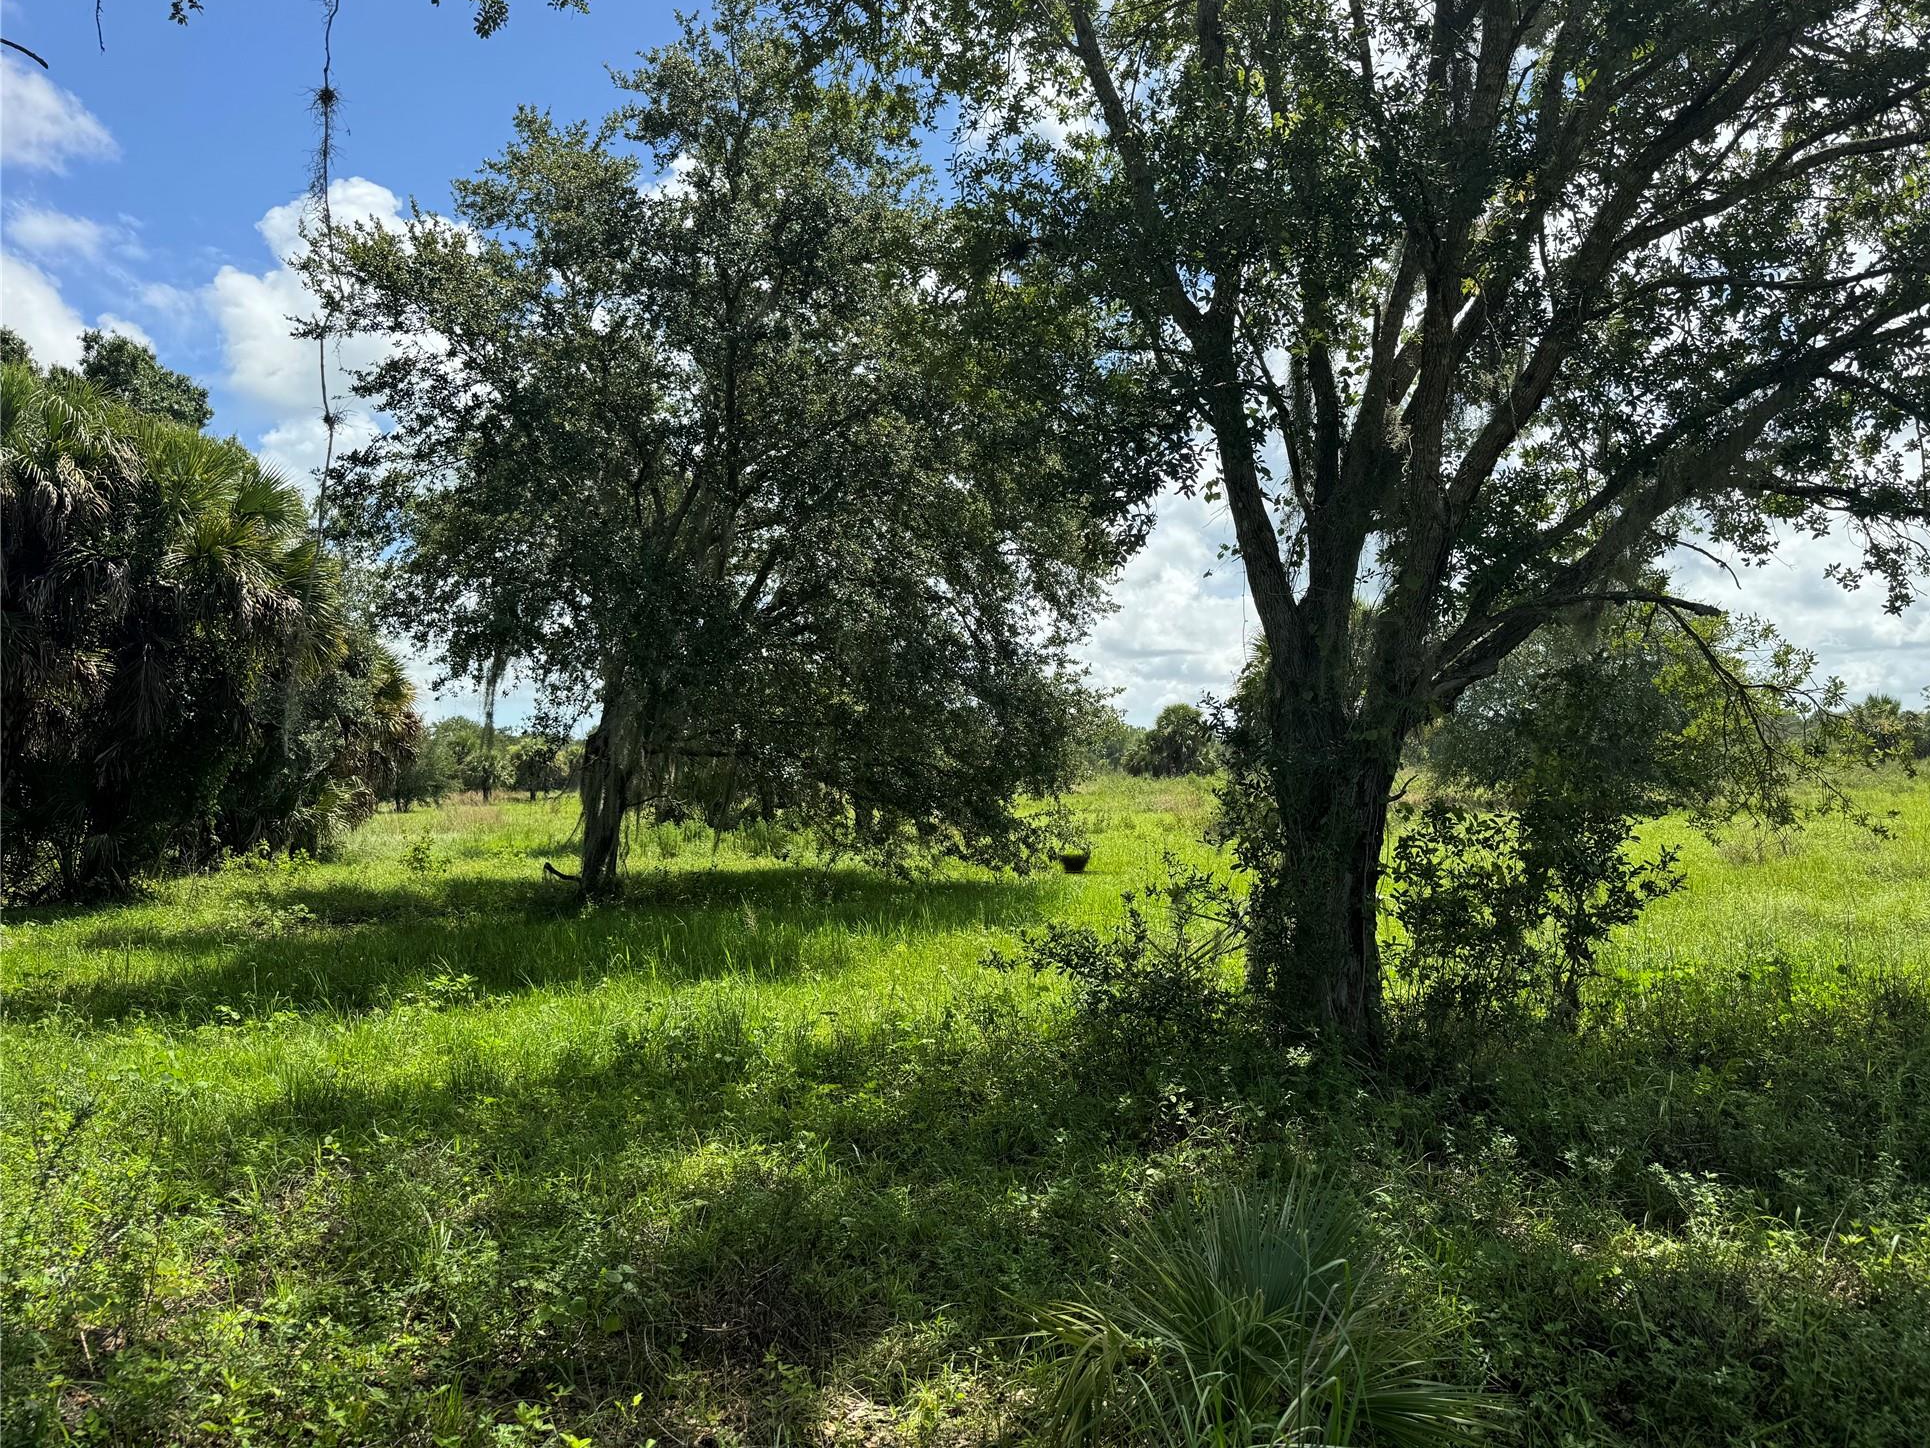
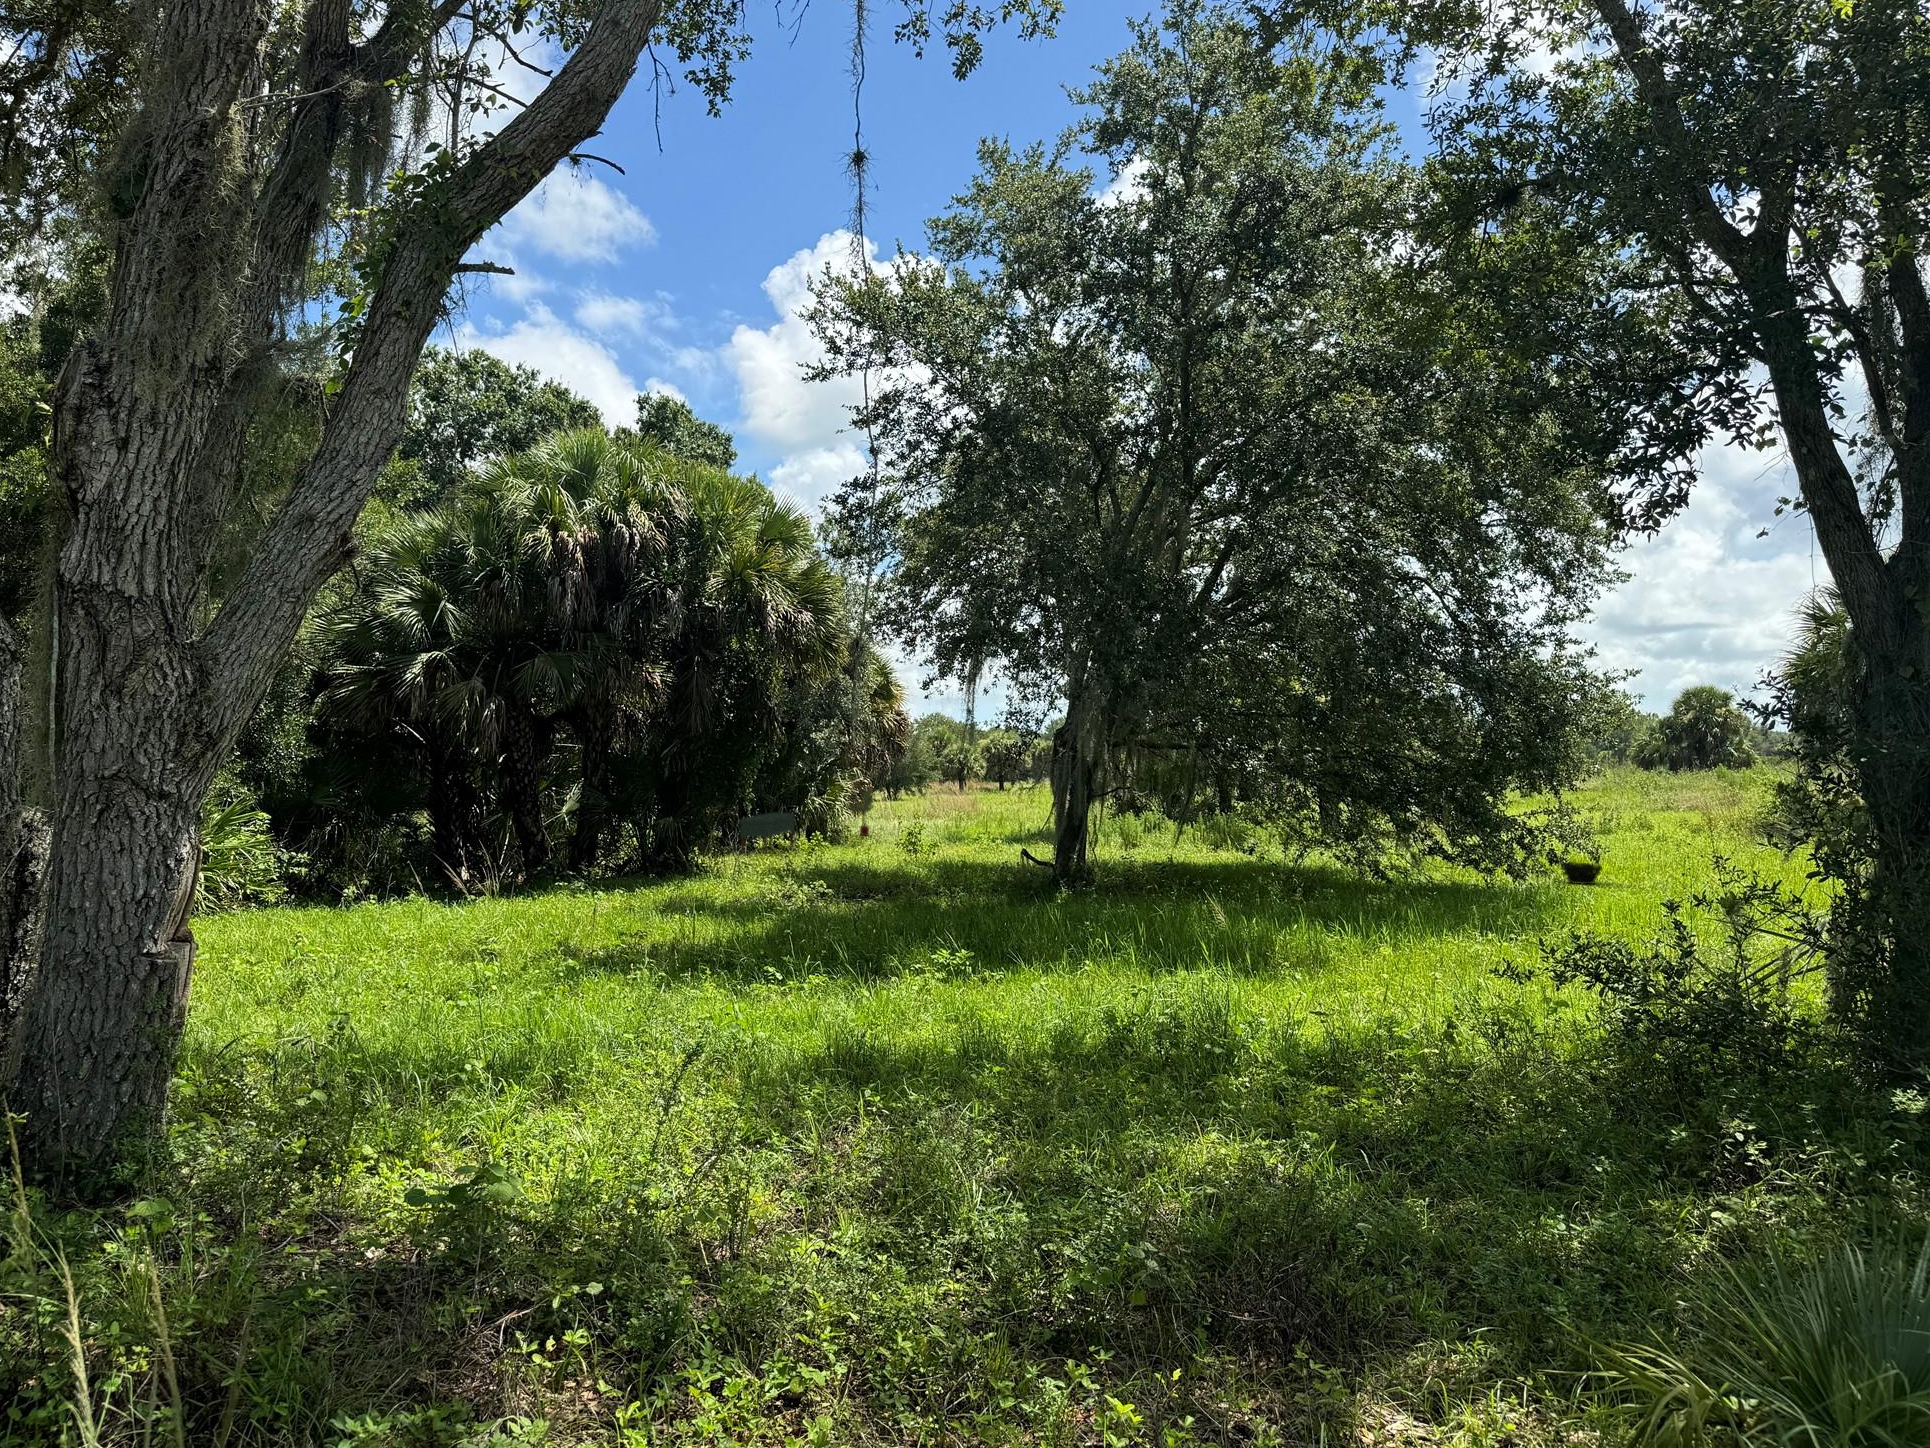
potted tree: none [344,796,378,855] -> present [850,787,873,836]
bench: none [189,832,268,884] -> present [740,813,795,854]

